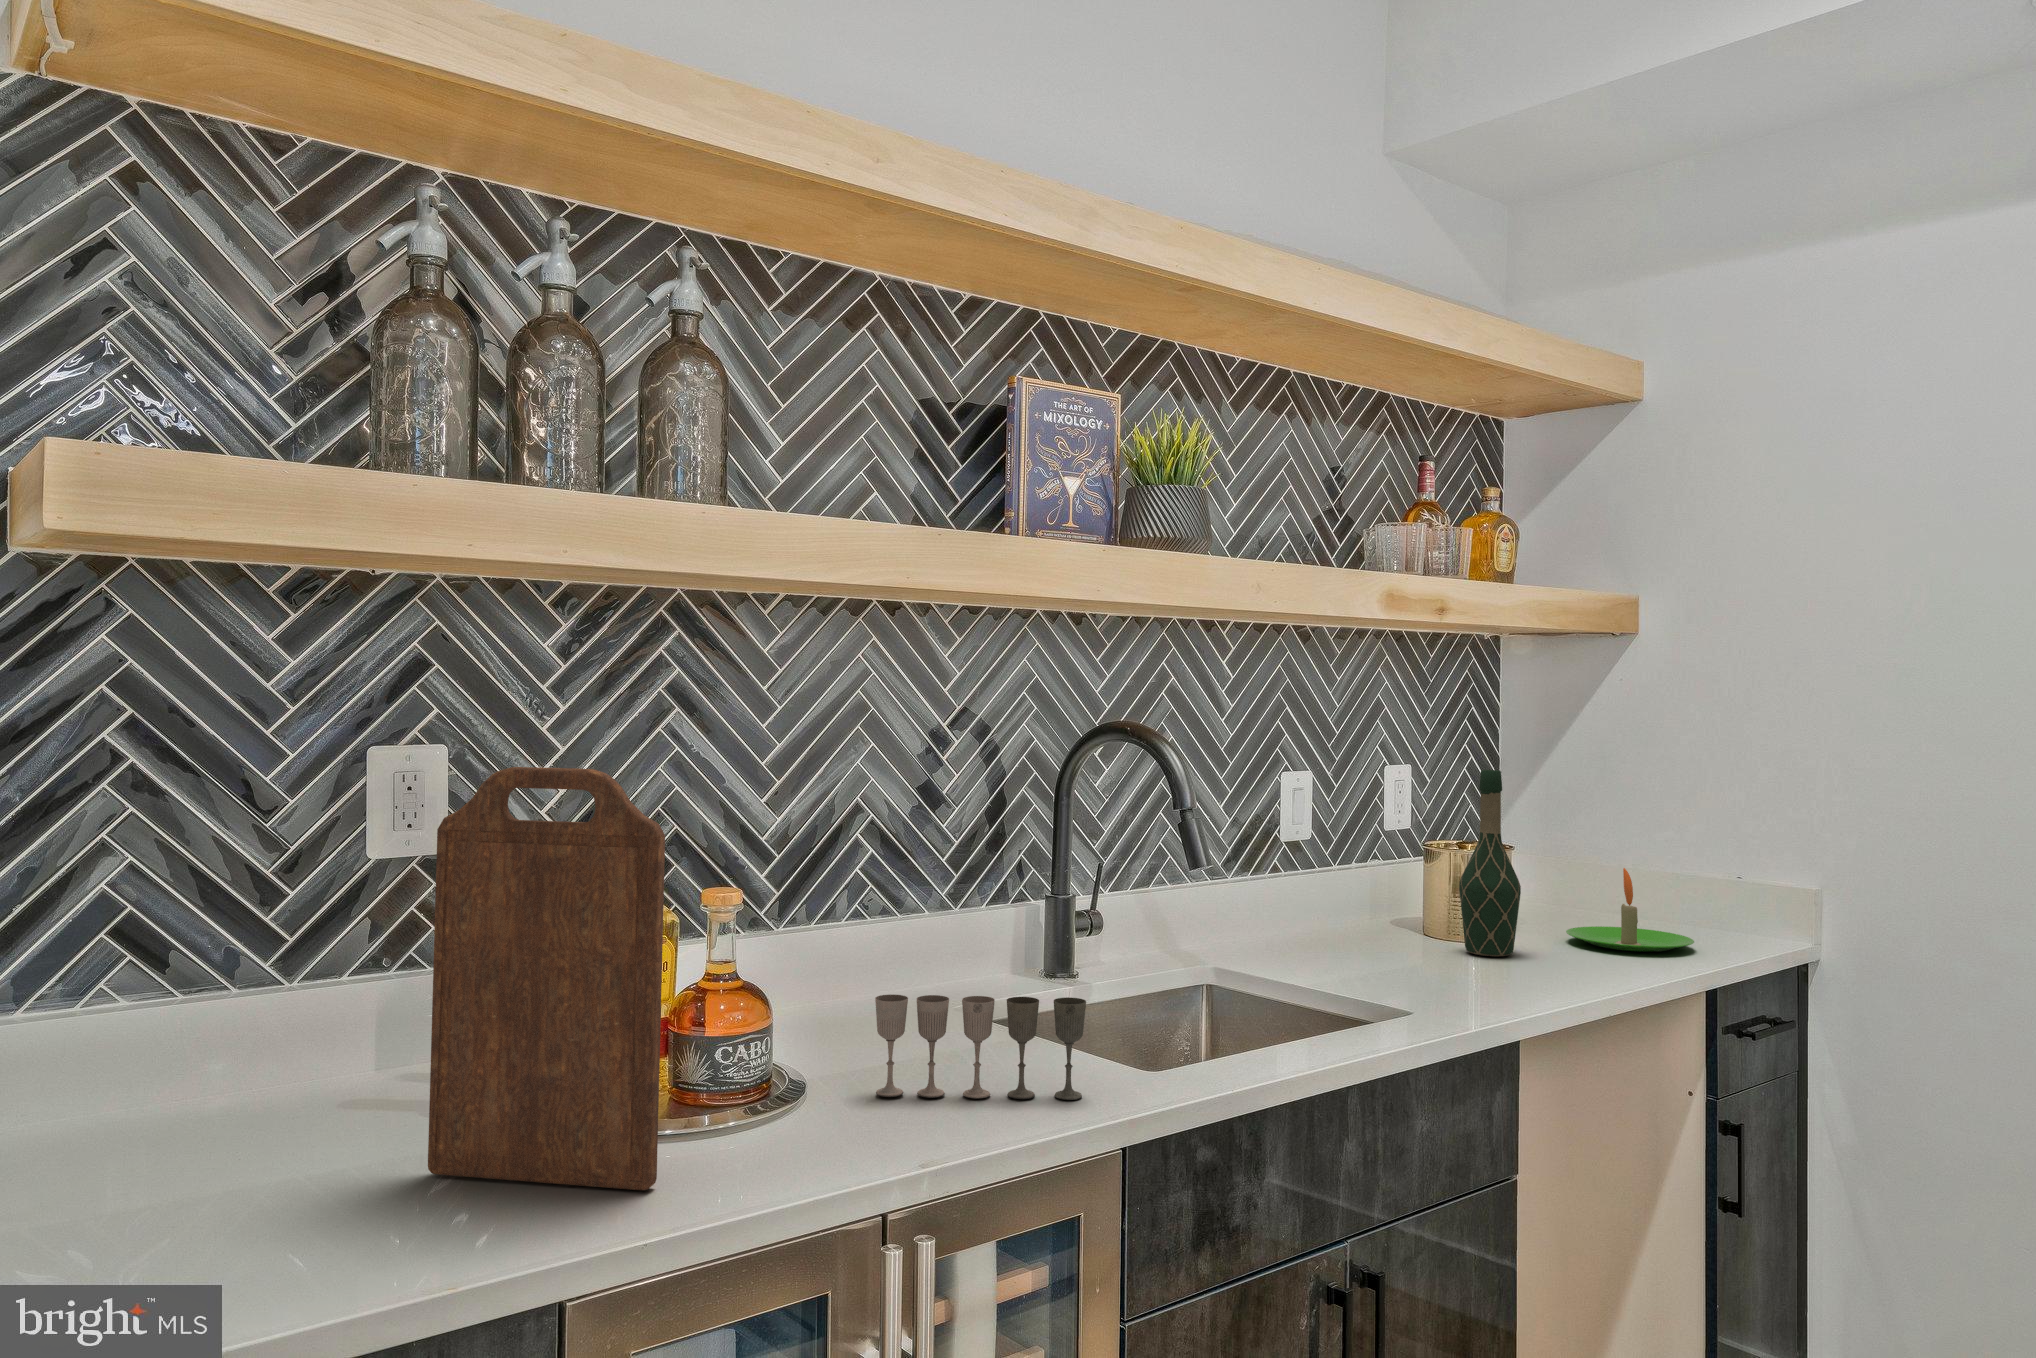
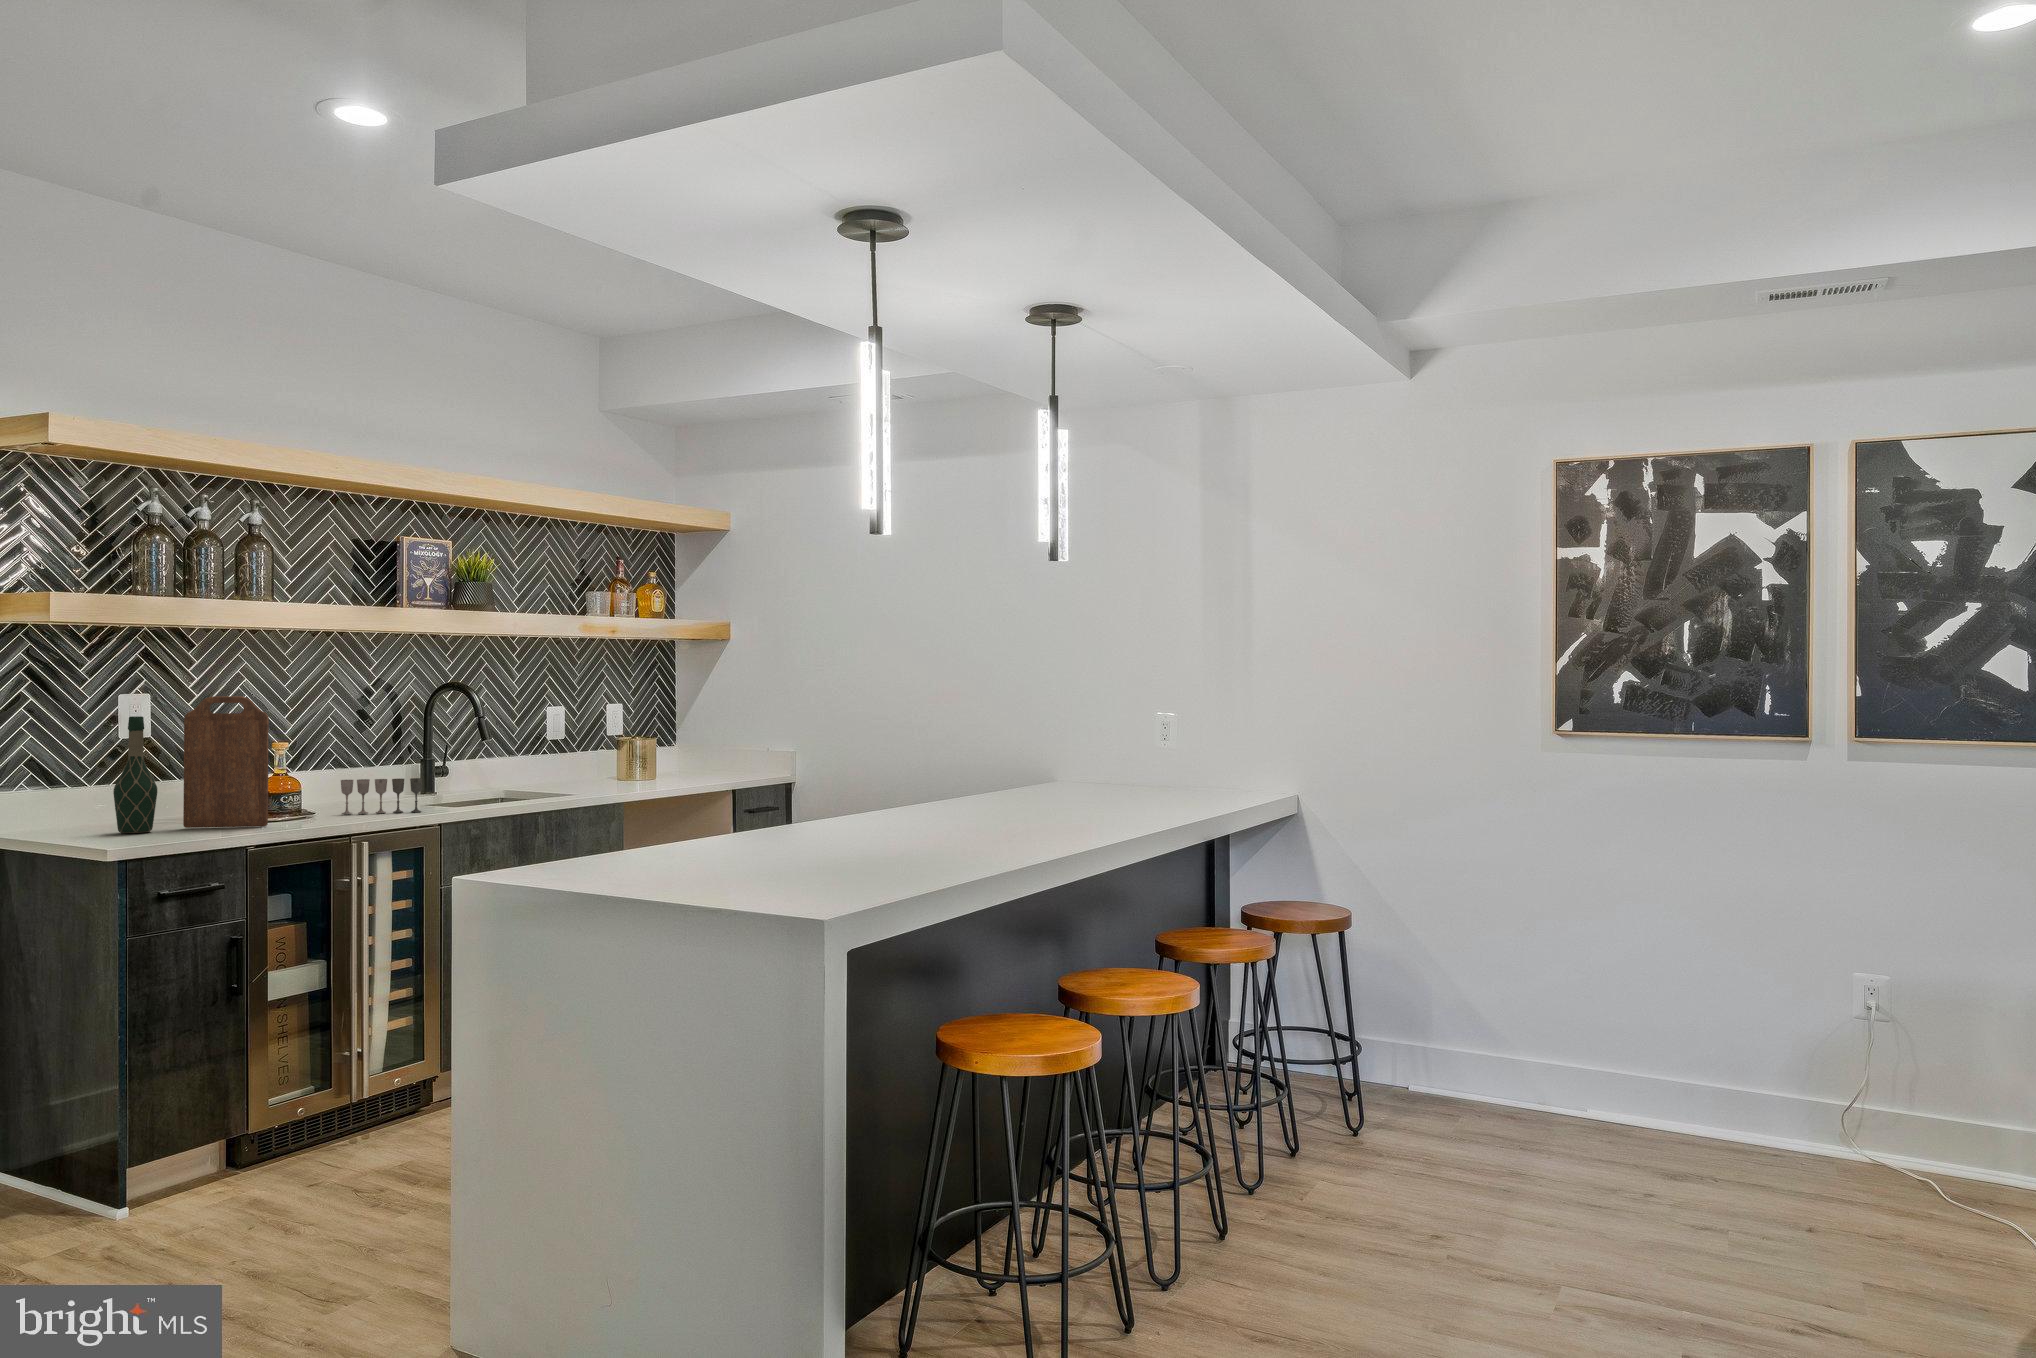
wine bottle: present [1459,770,1521,956] -> present [113,716,157,833]
candle: present [1566,868,1694,952] -> none [680,746,734,781]

